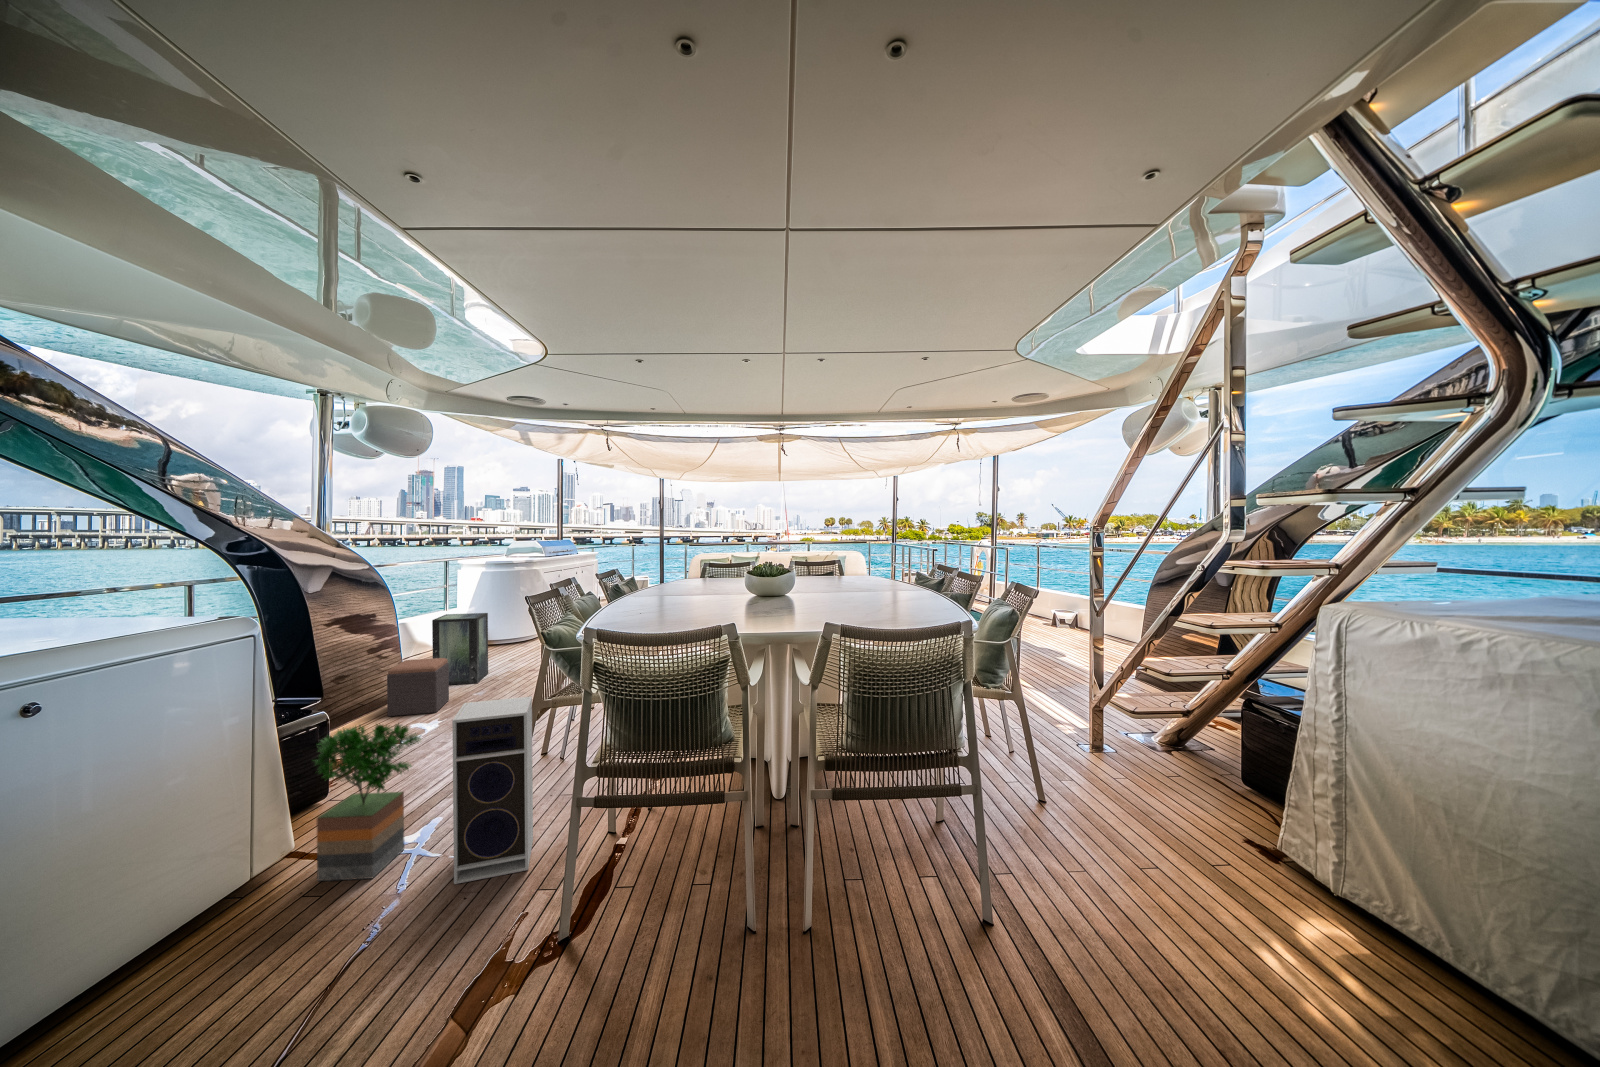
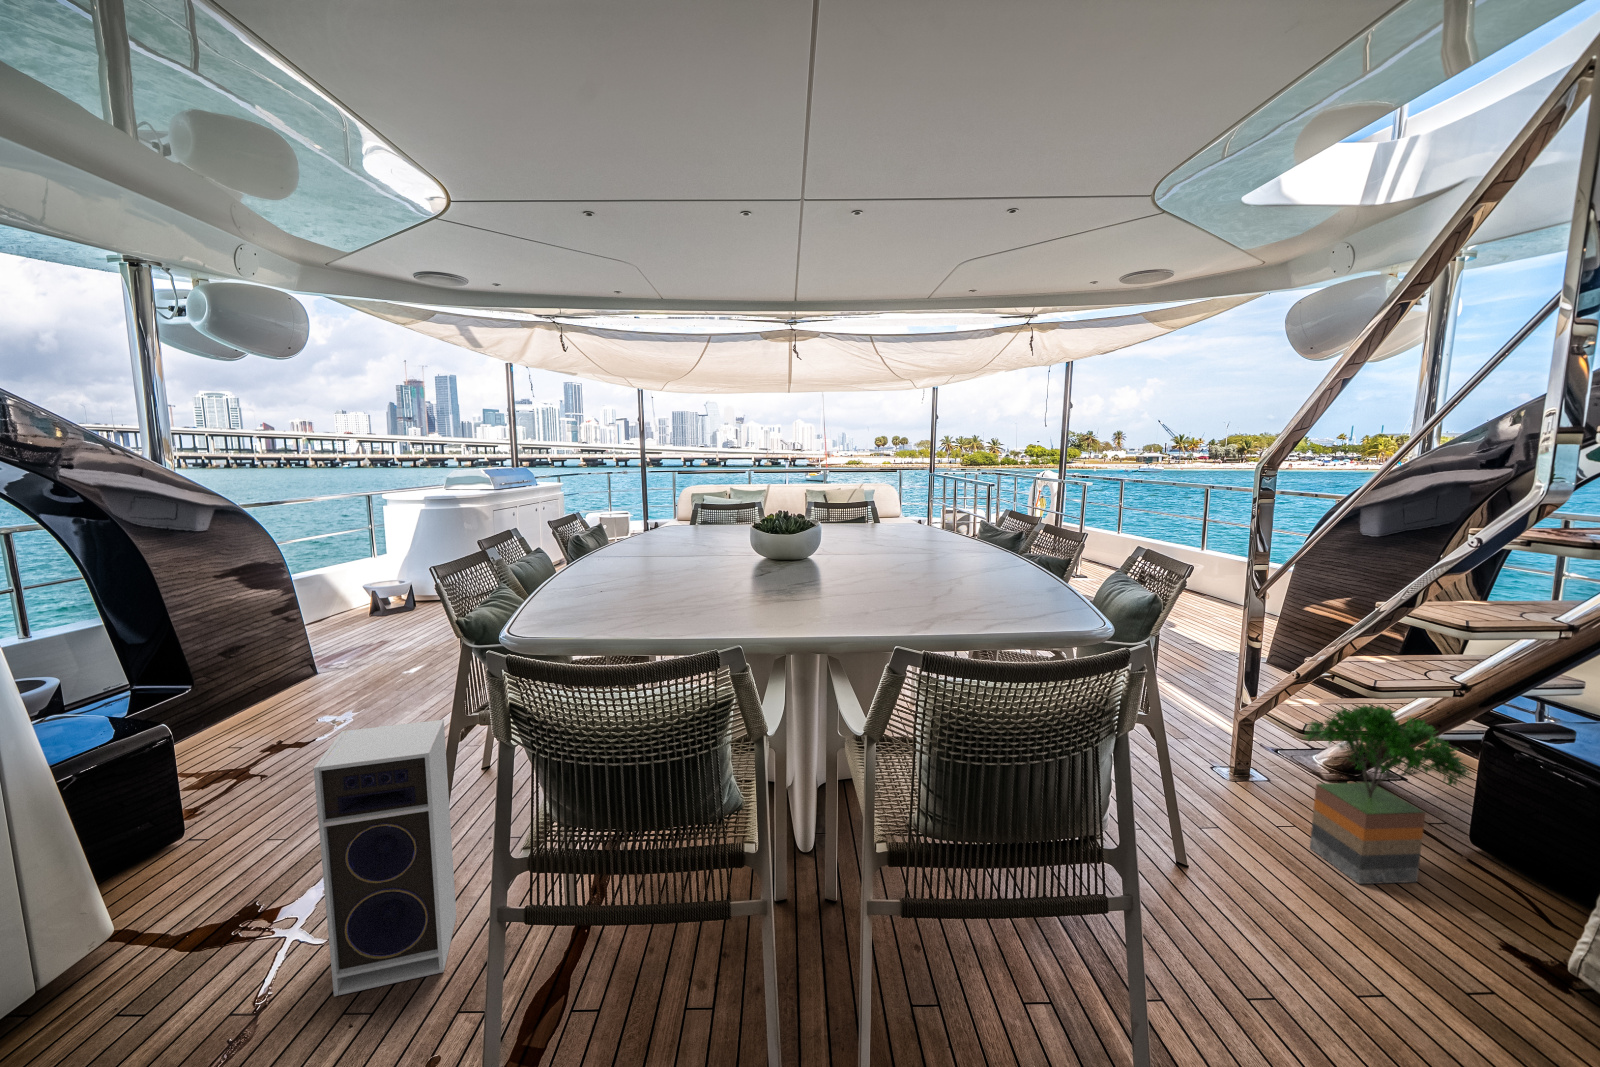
storage box: present [432,613,488,685] -> none [348,567,427,661]
footstool: present [387,658,449,716] -> none [285,630,372,706]
potted tree: present [316,724,421,881] -> present [1305,705,1470,884]

